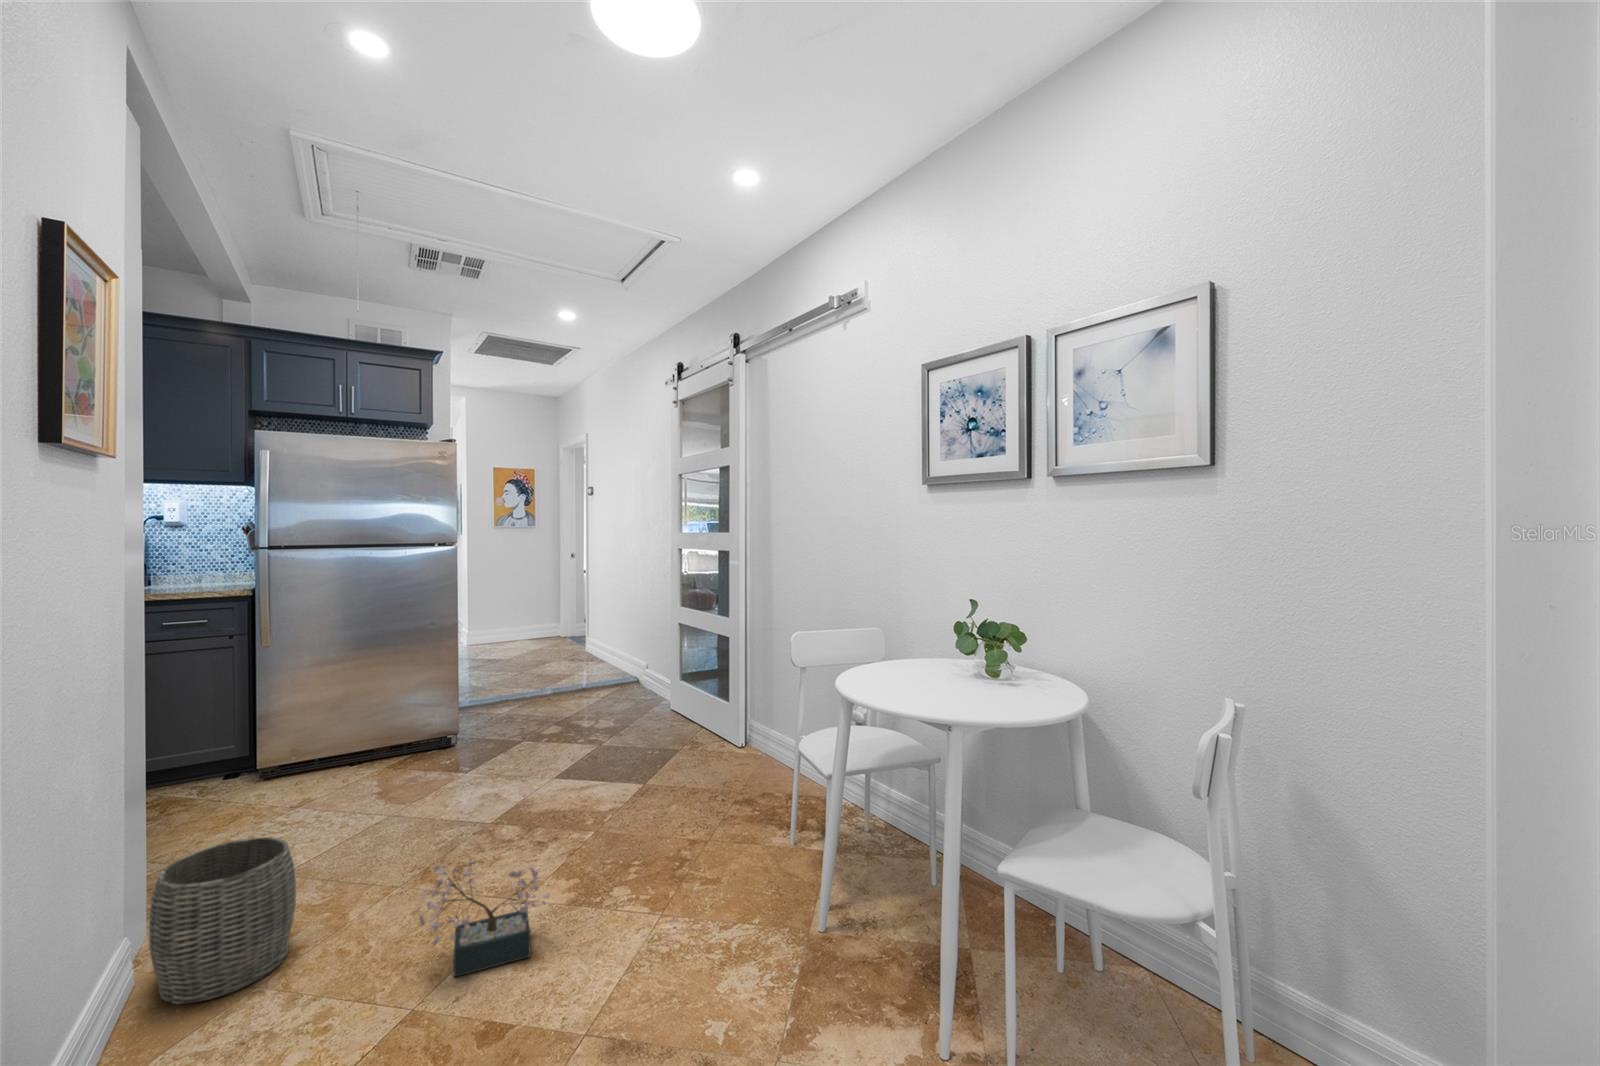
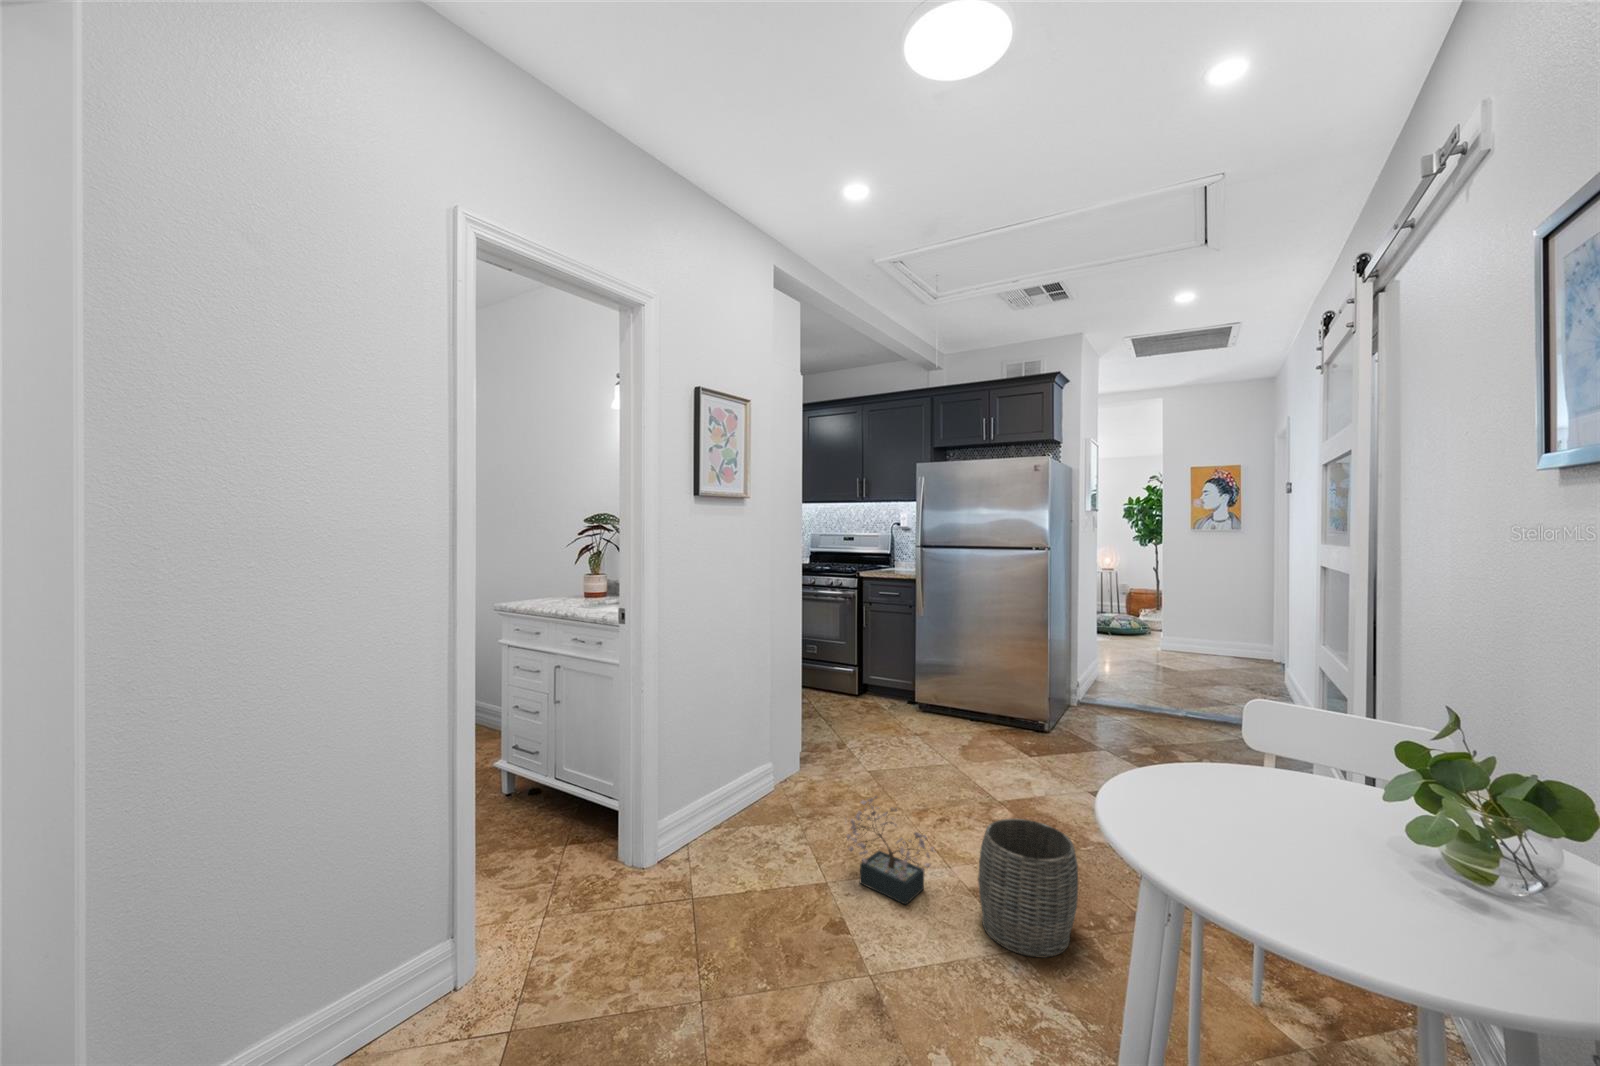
woven basket: present [149,837,296,1004] -> present [978,819,1078,958]

